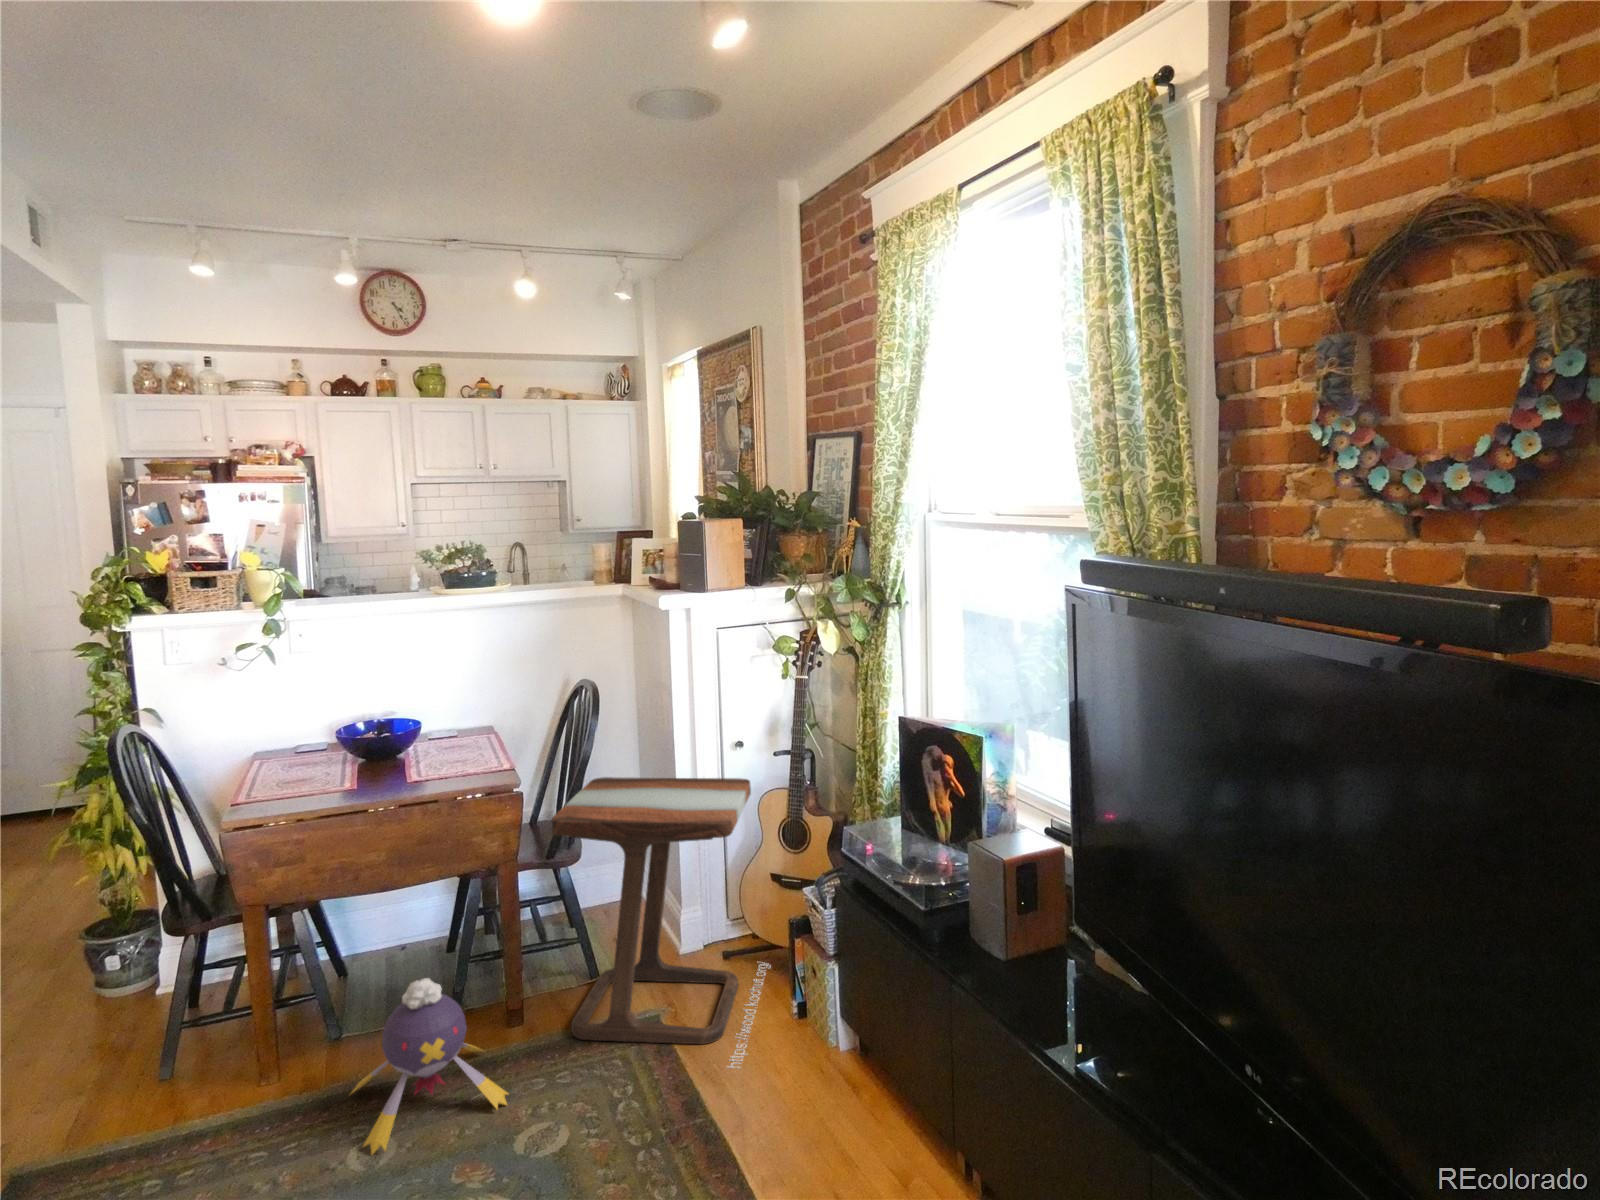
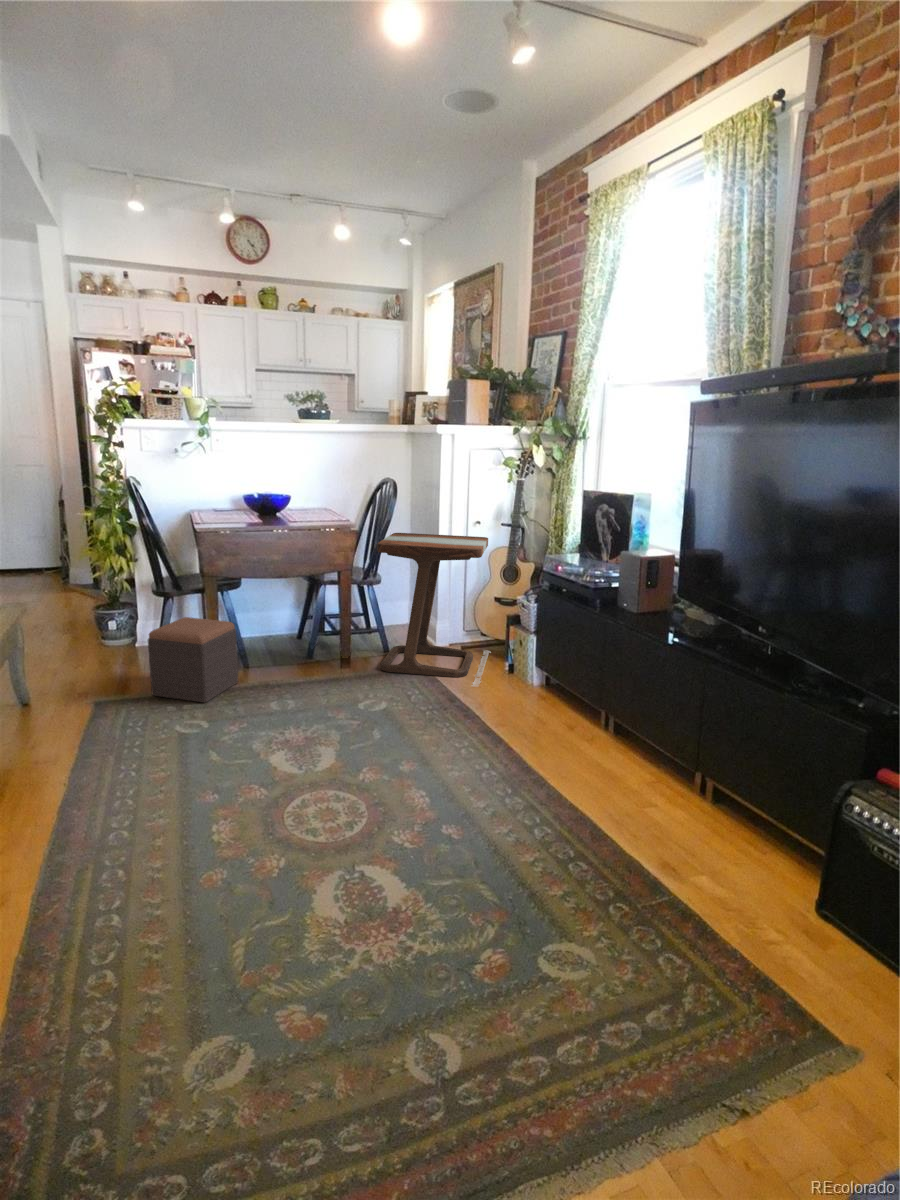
plush toy: present [352,978,508,1154] -> none [265,621,353,703]
footstool: none [108,983,300,1170] -> present [148,617,238,703]

